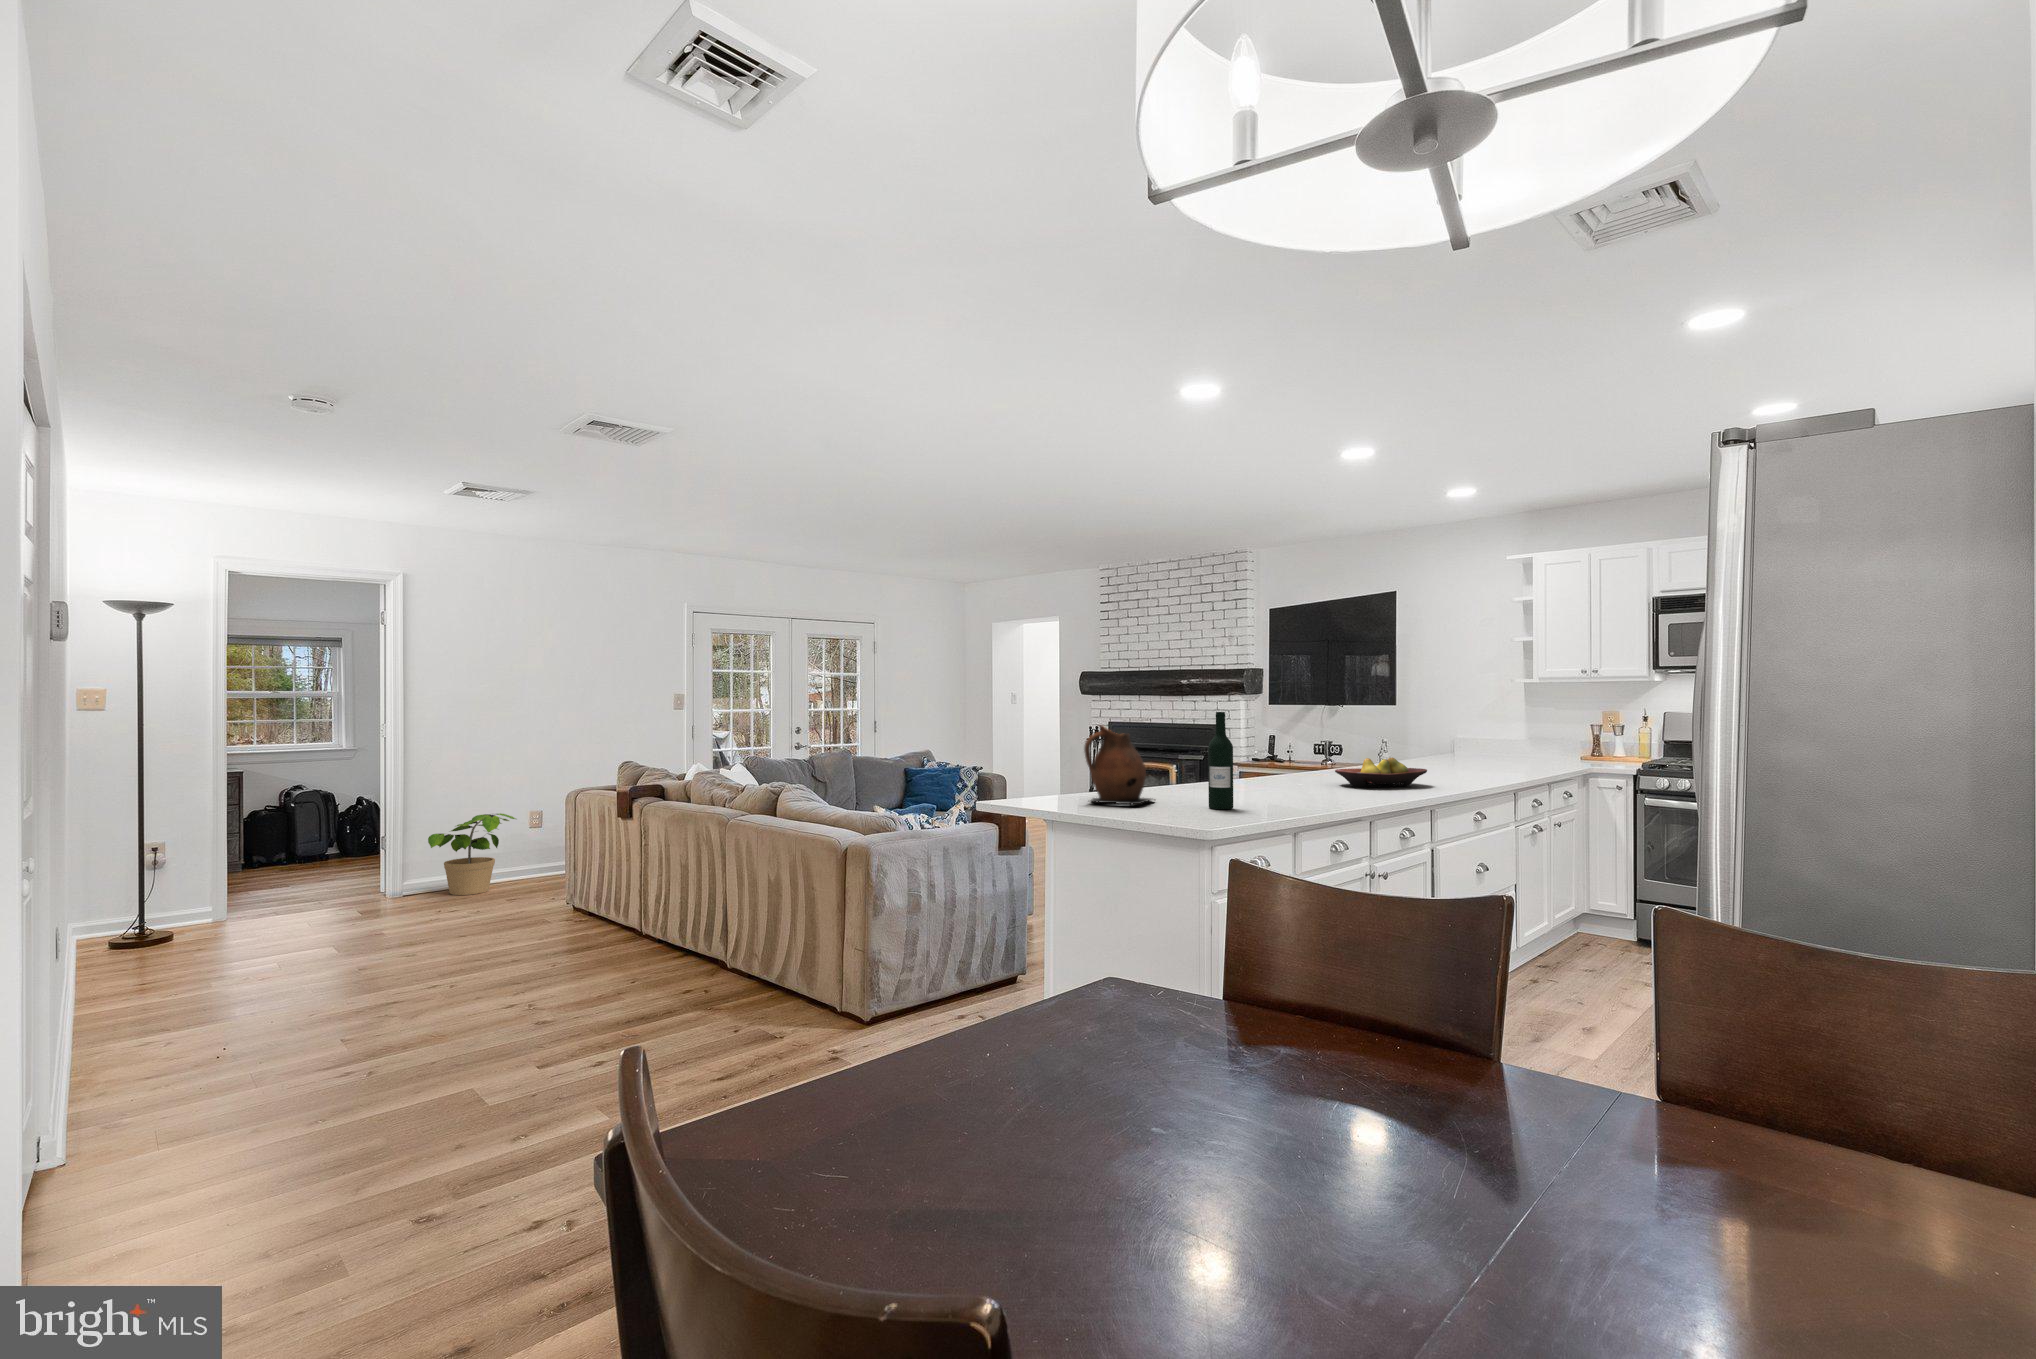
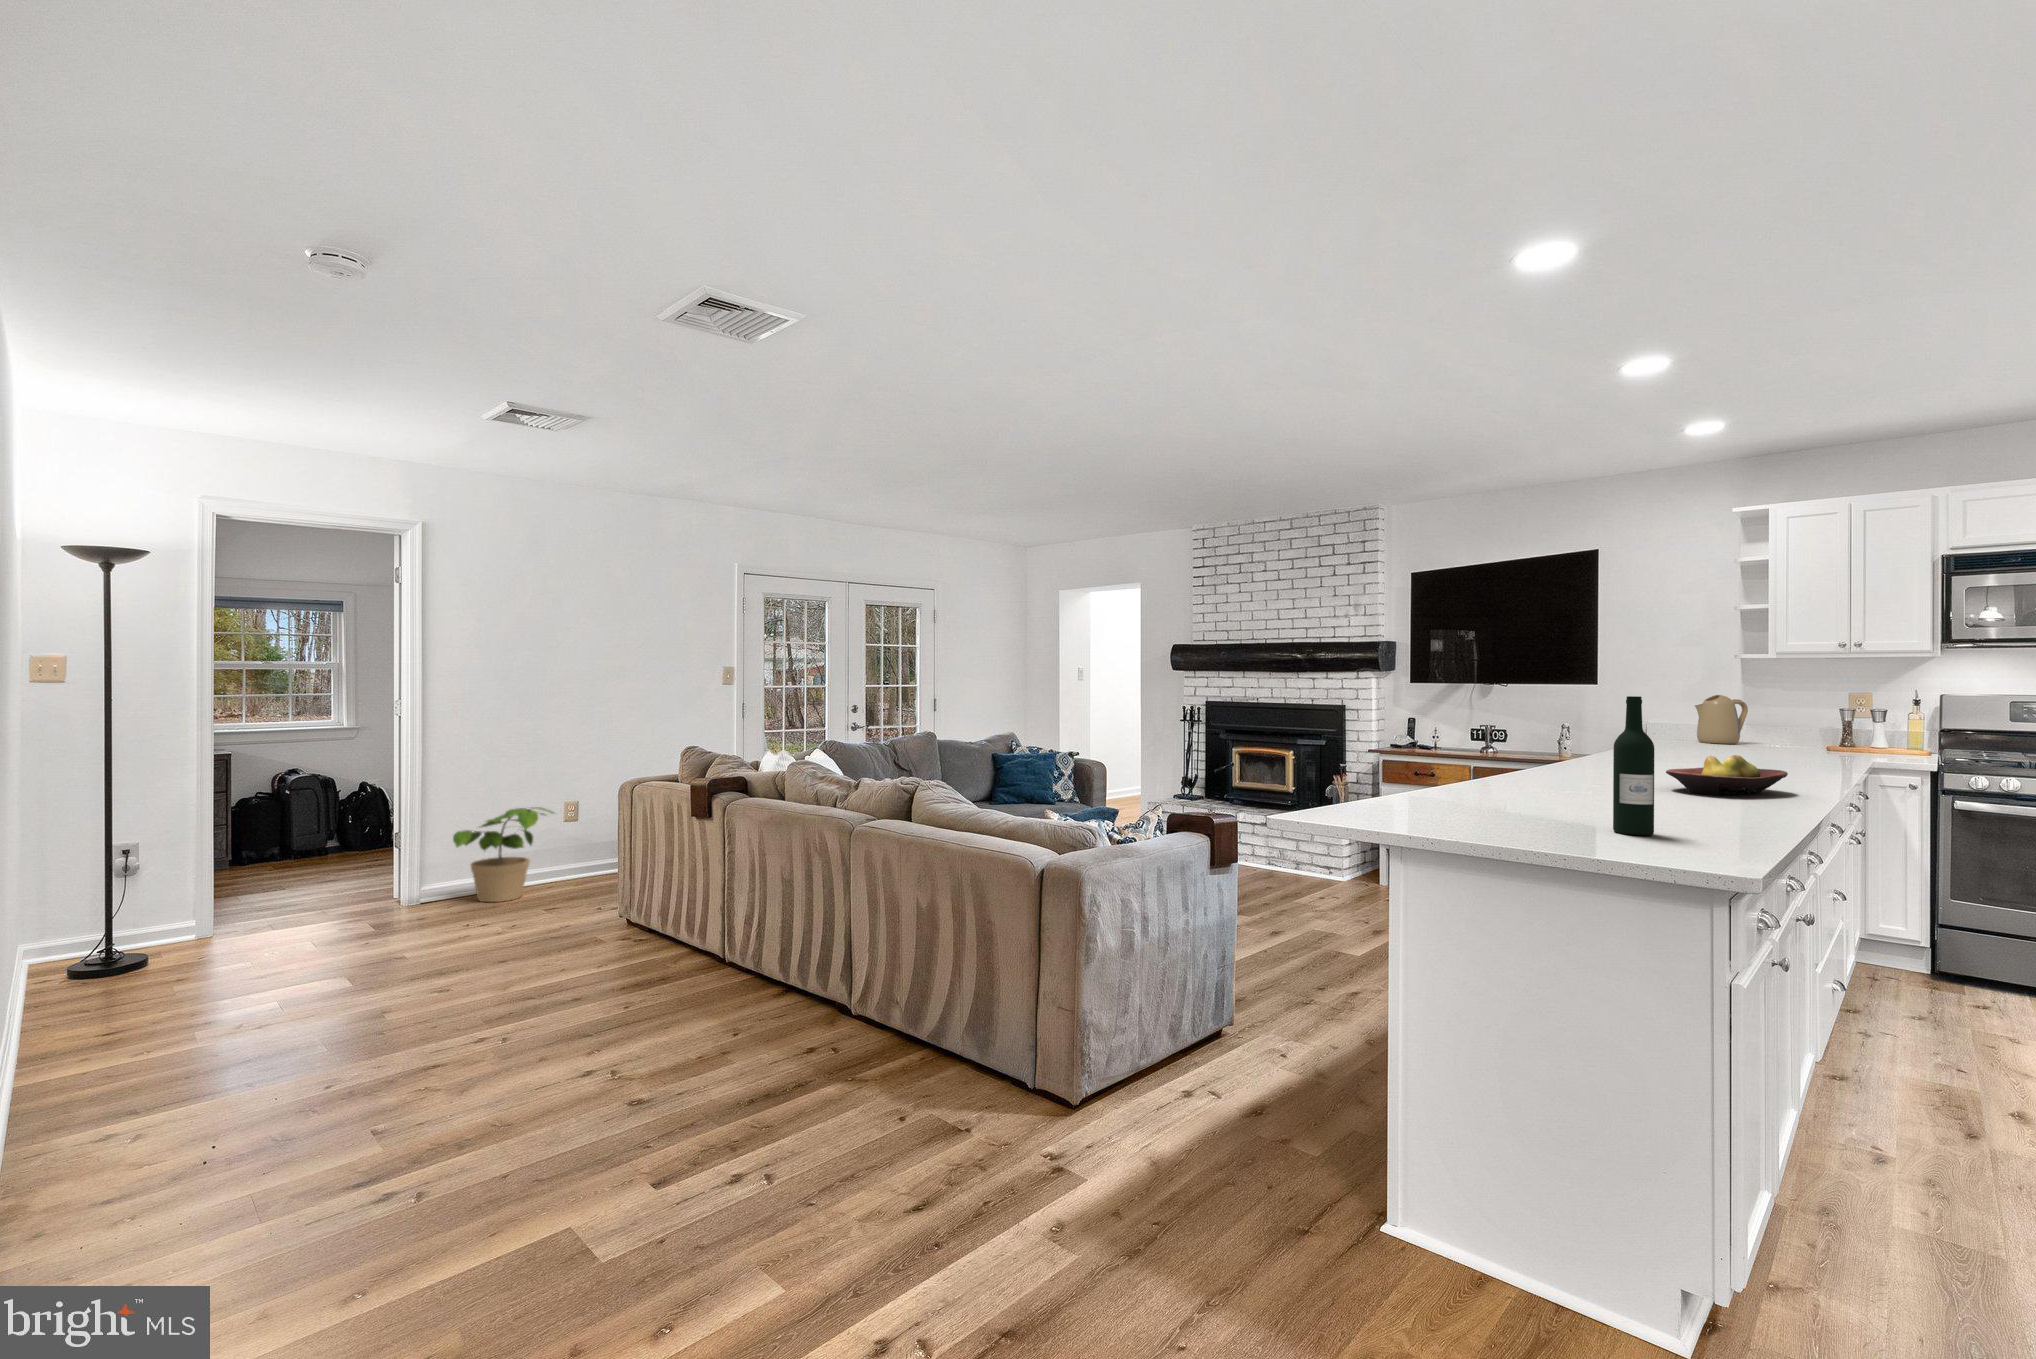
kettle: none [1482,712,1527,754] -> present [1695,695,1748,744]
ceramic pitcher: present [1084,725,1152,805] -> none [1424,713,1522,829]

